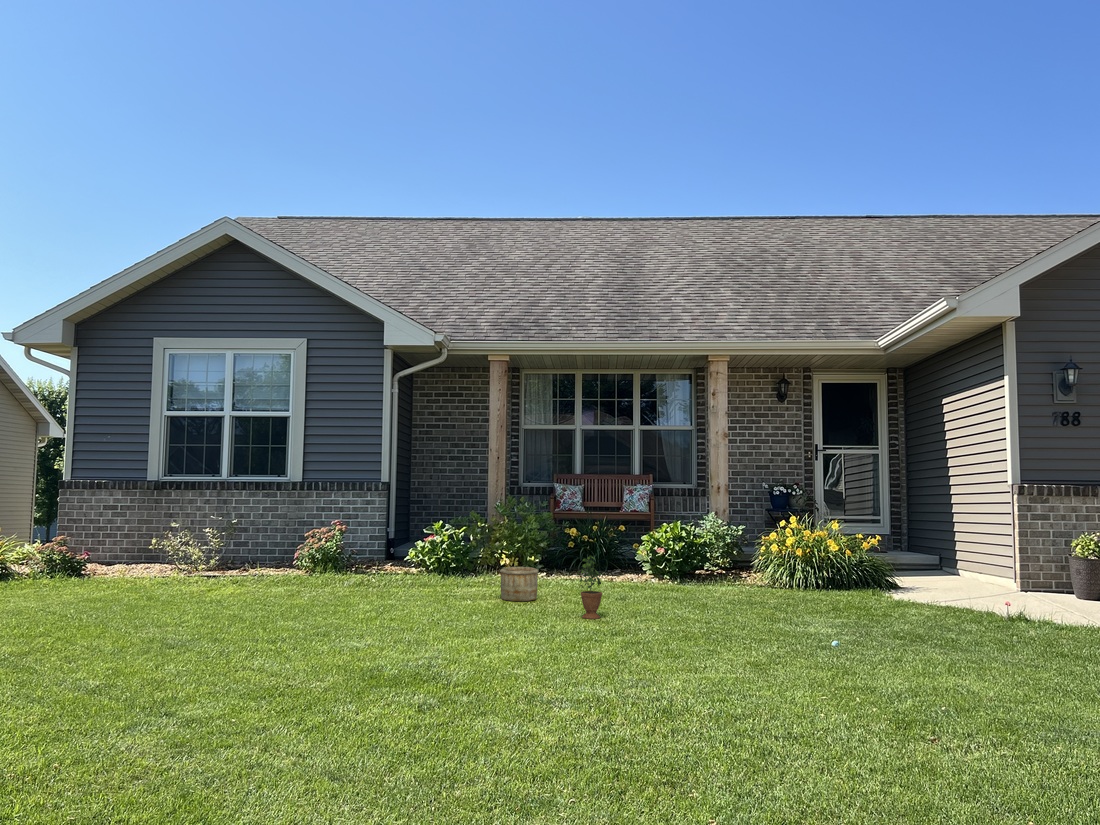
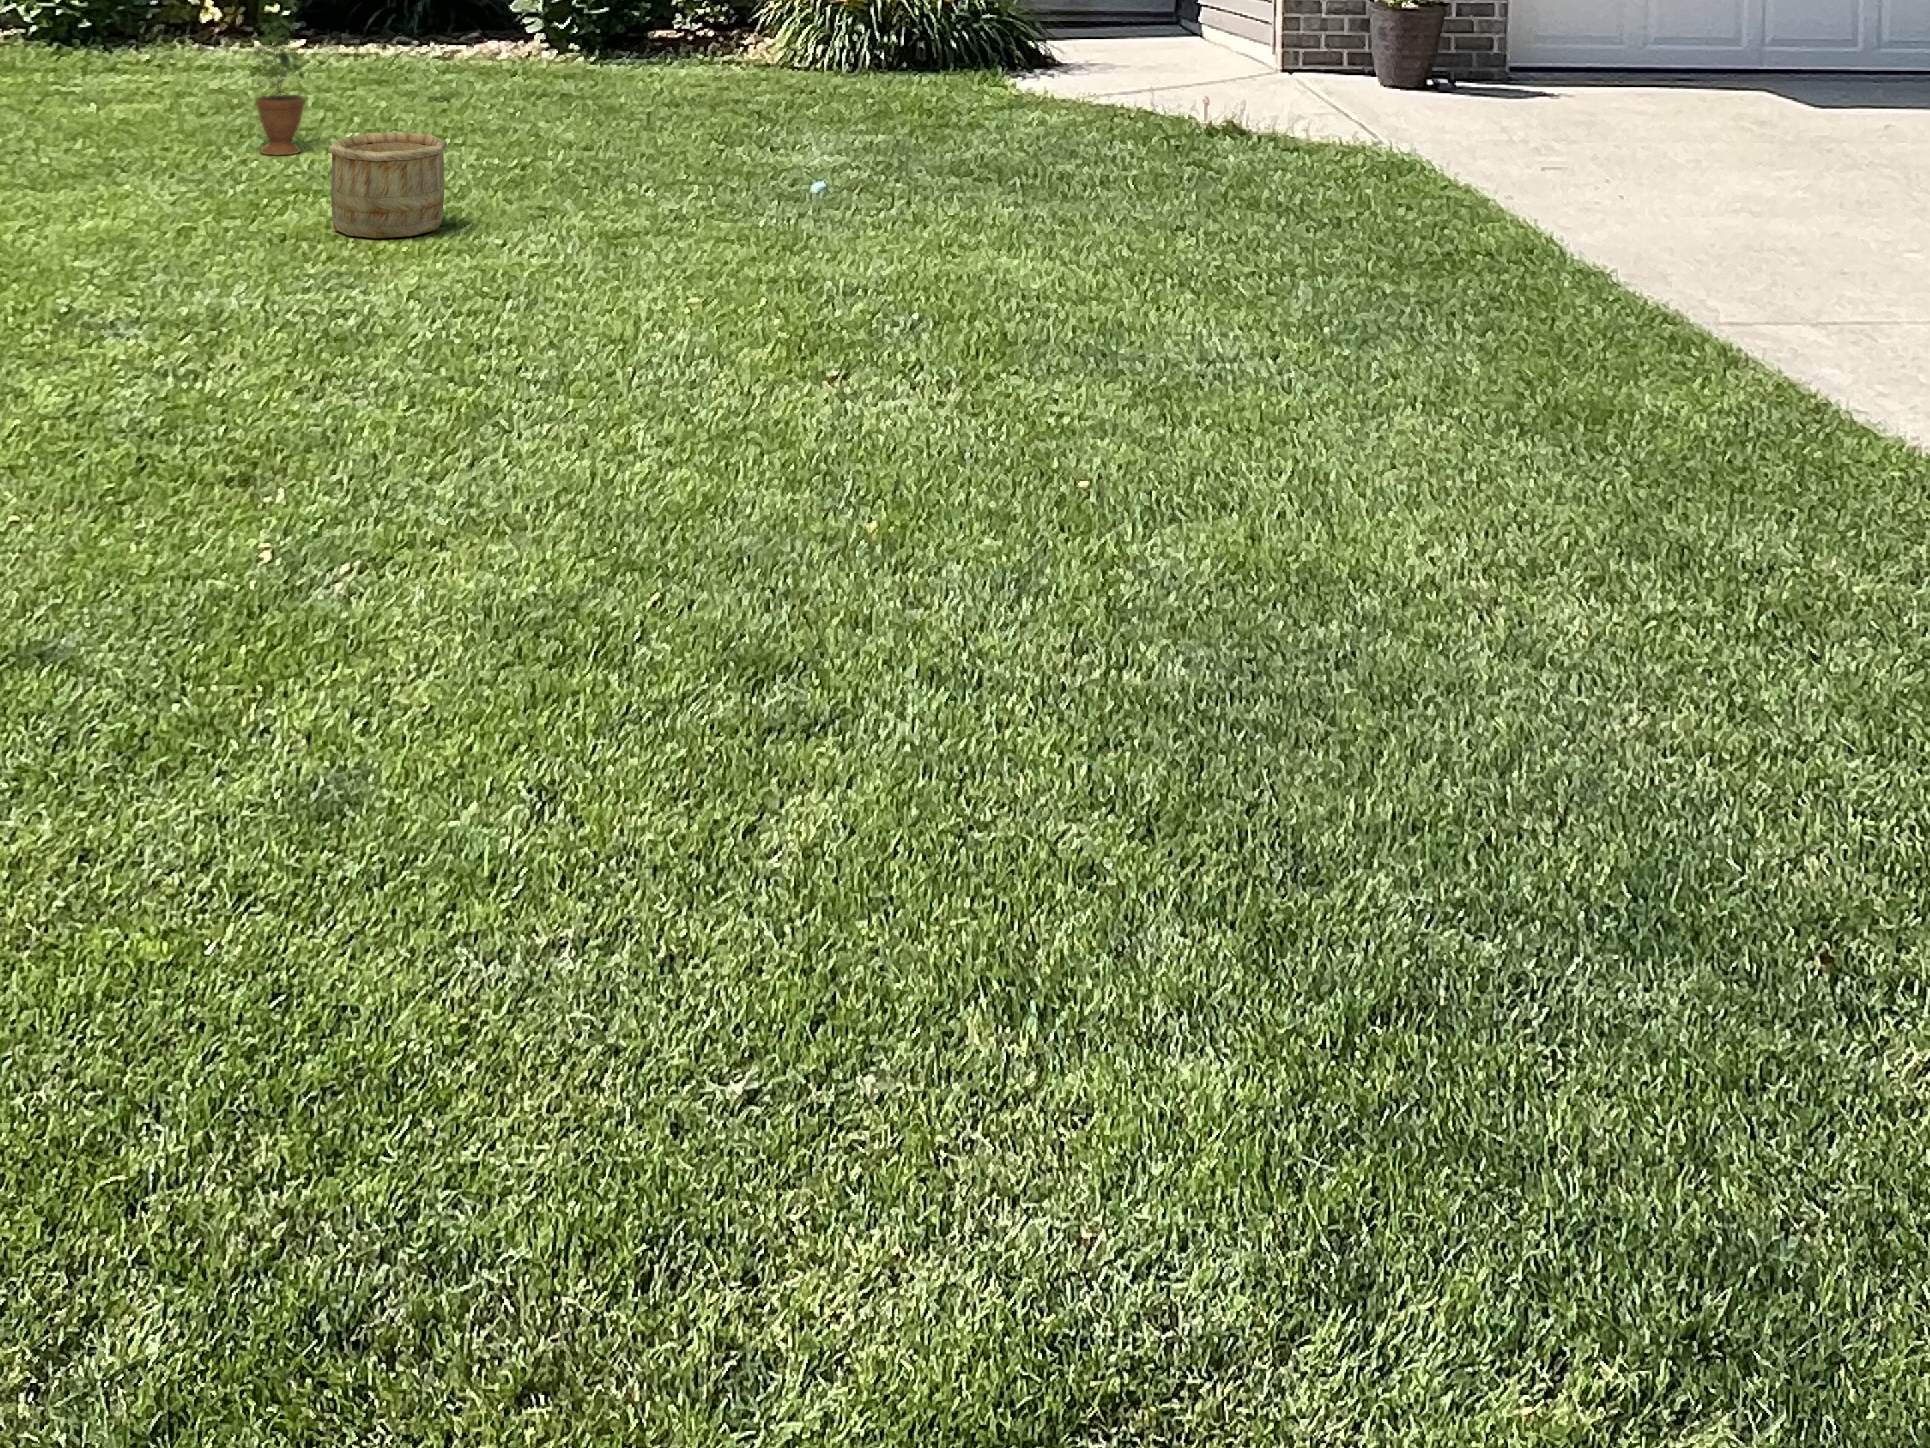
wooden bucket: present [500,567,539,601] -> present [328,132,447,238]

